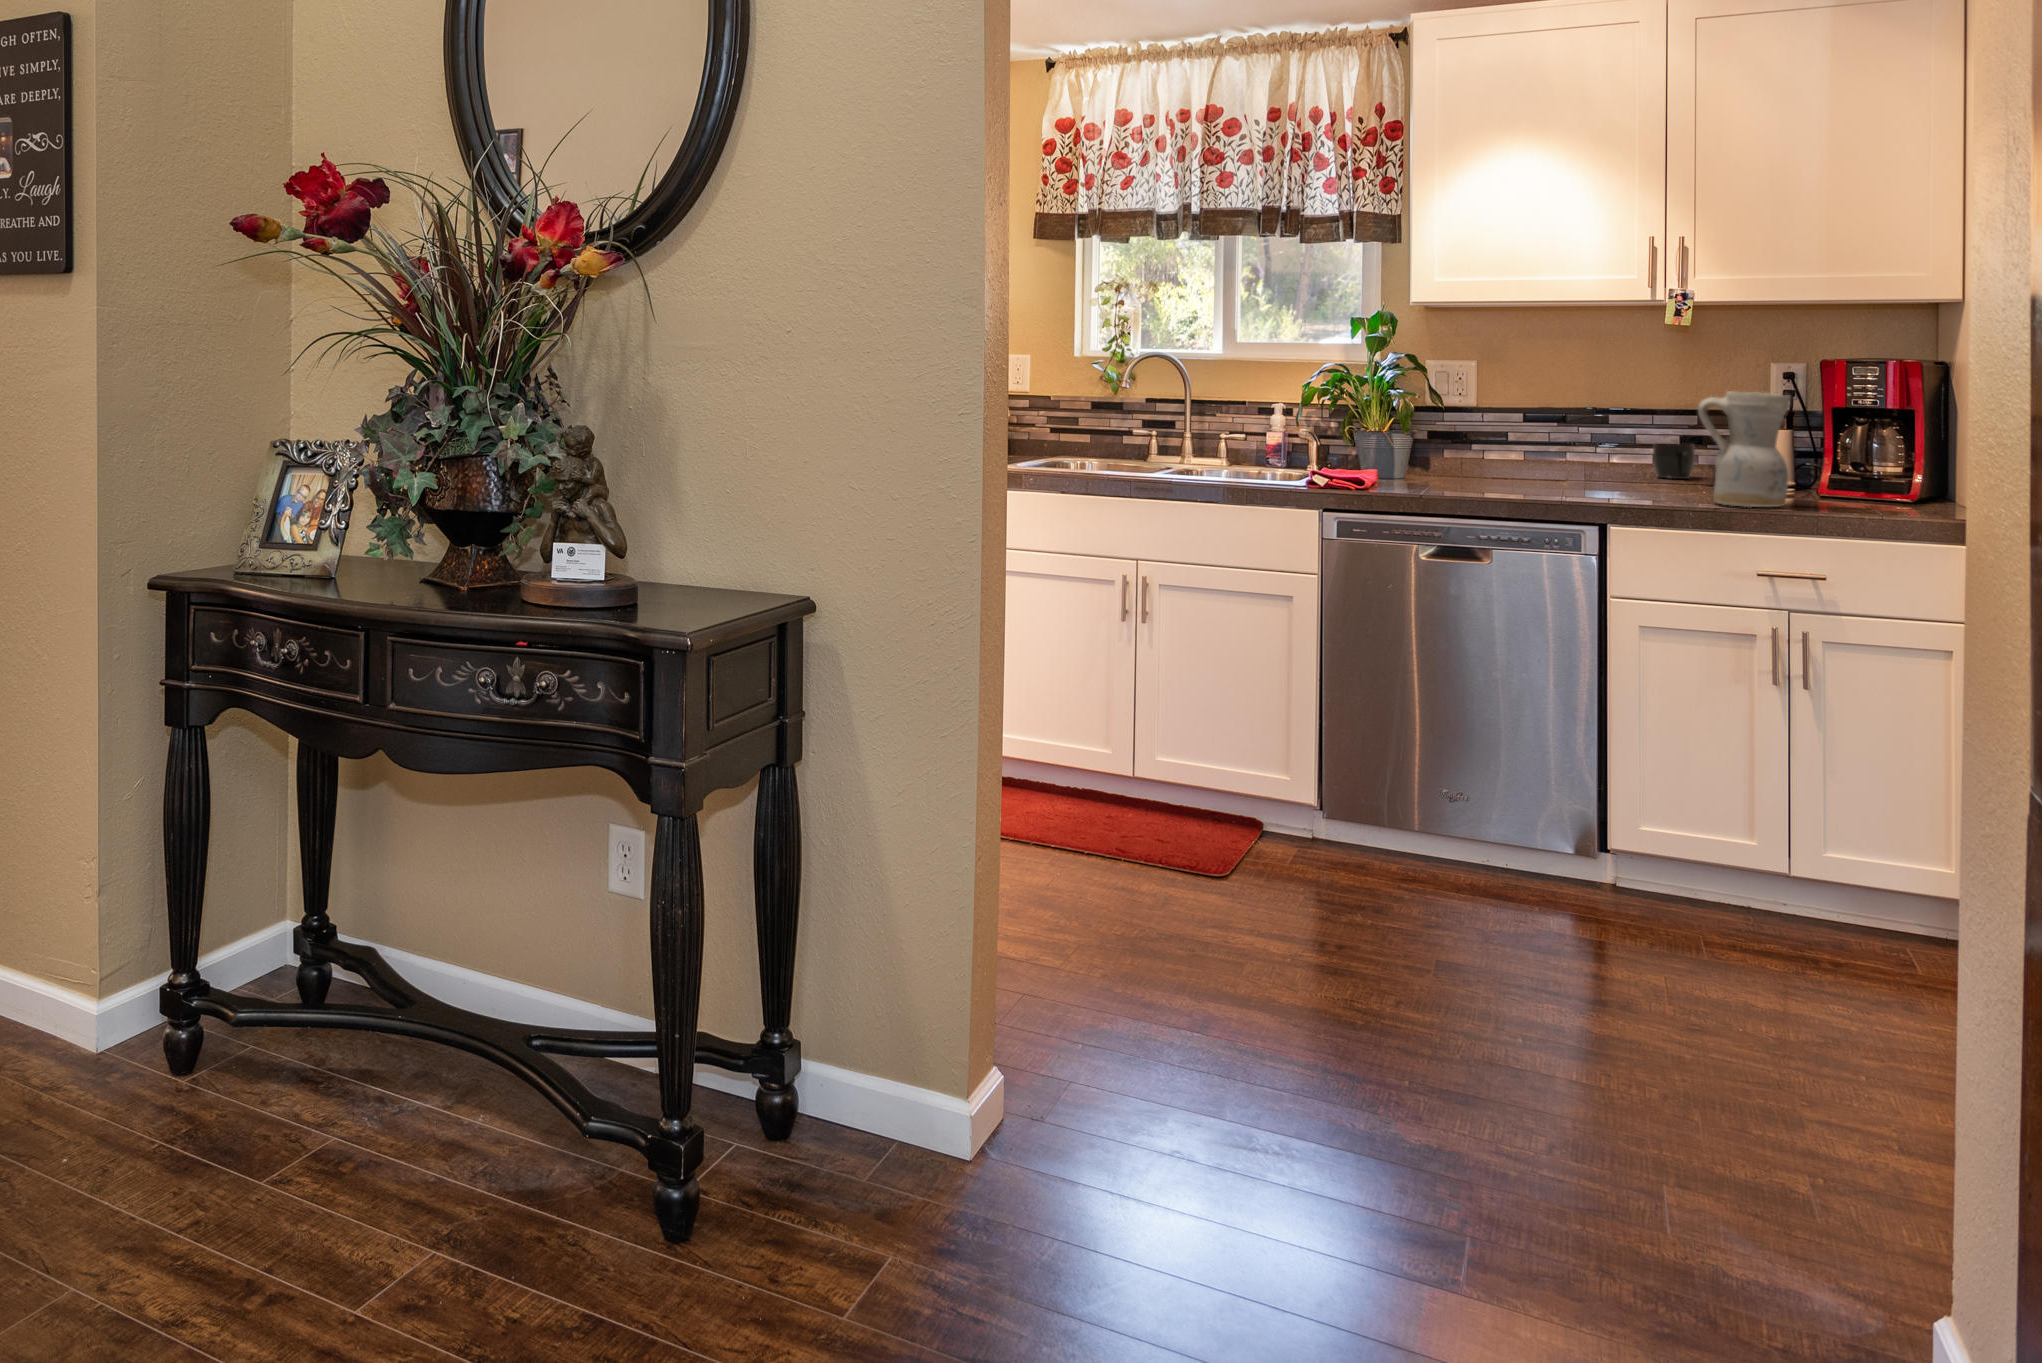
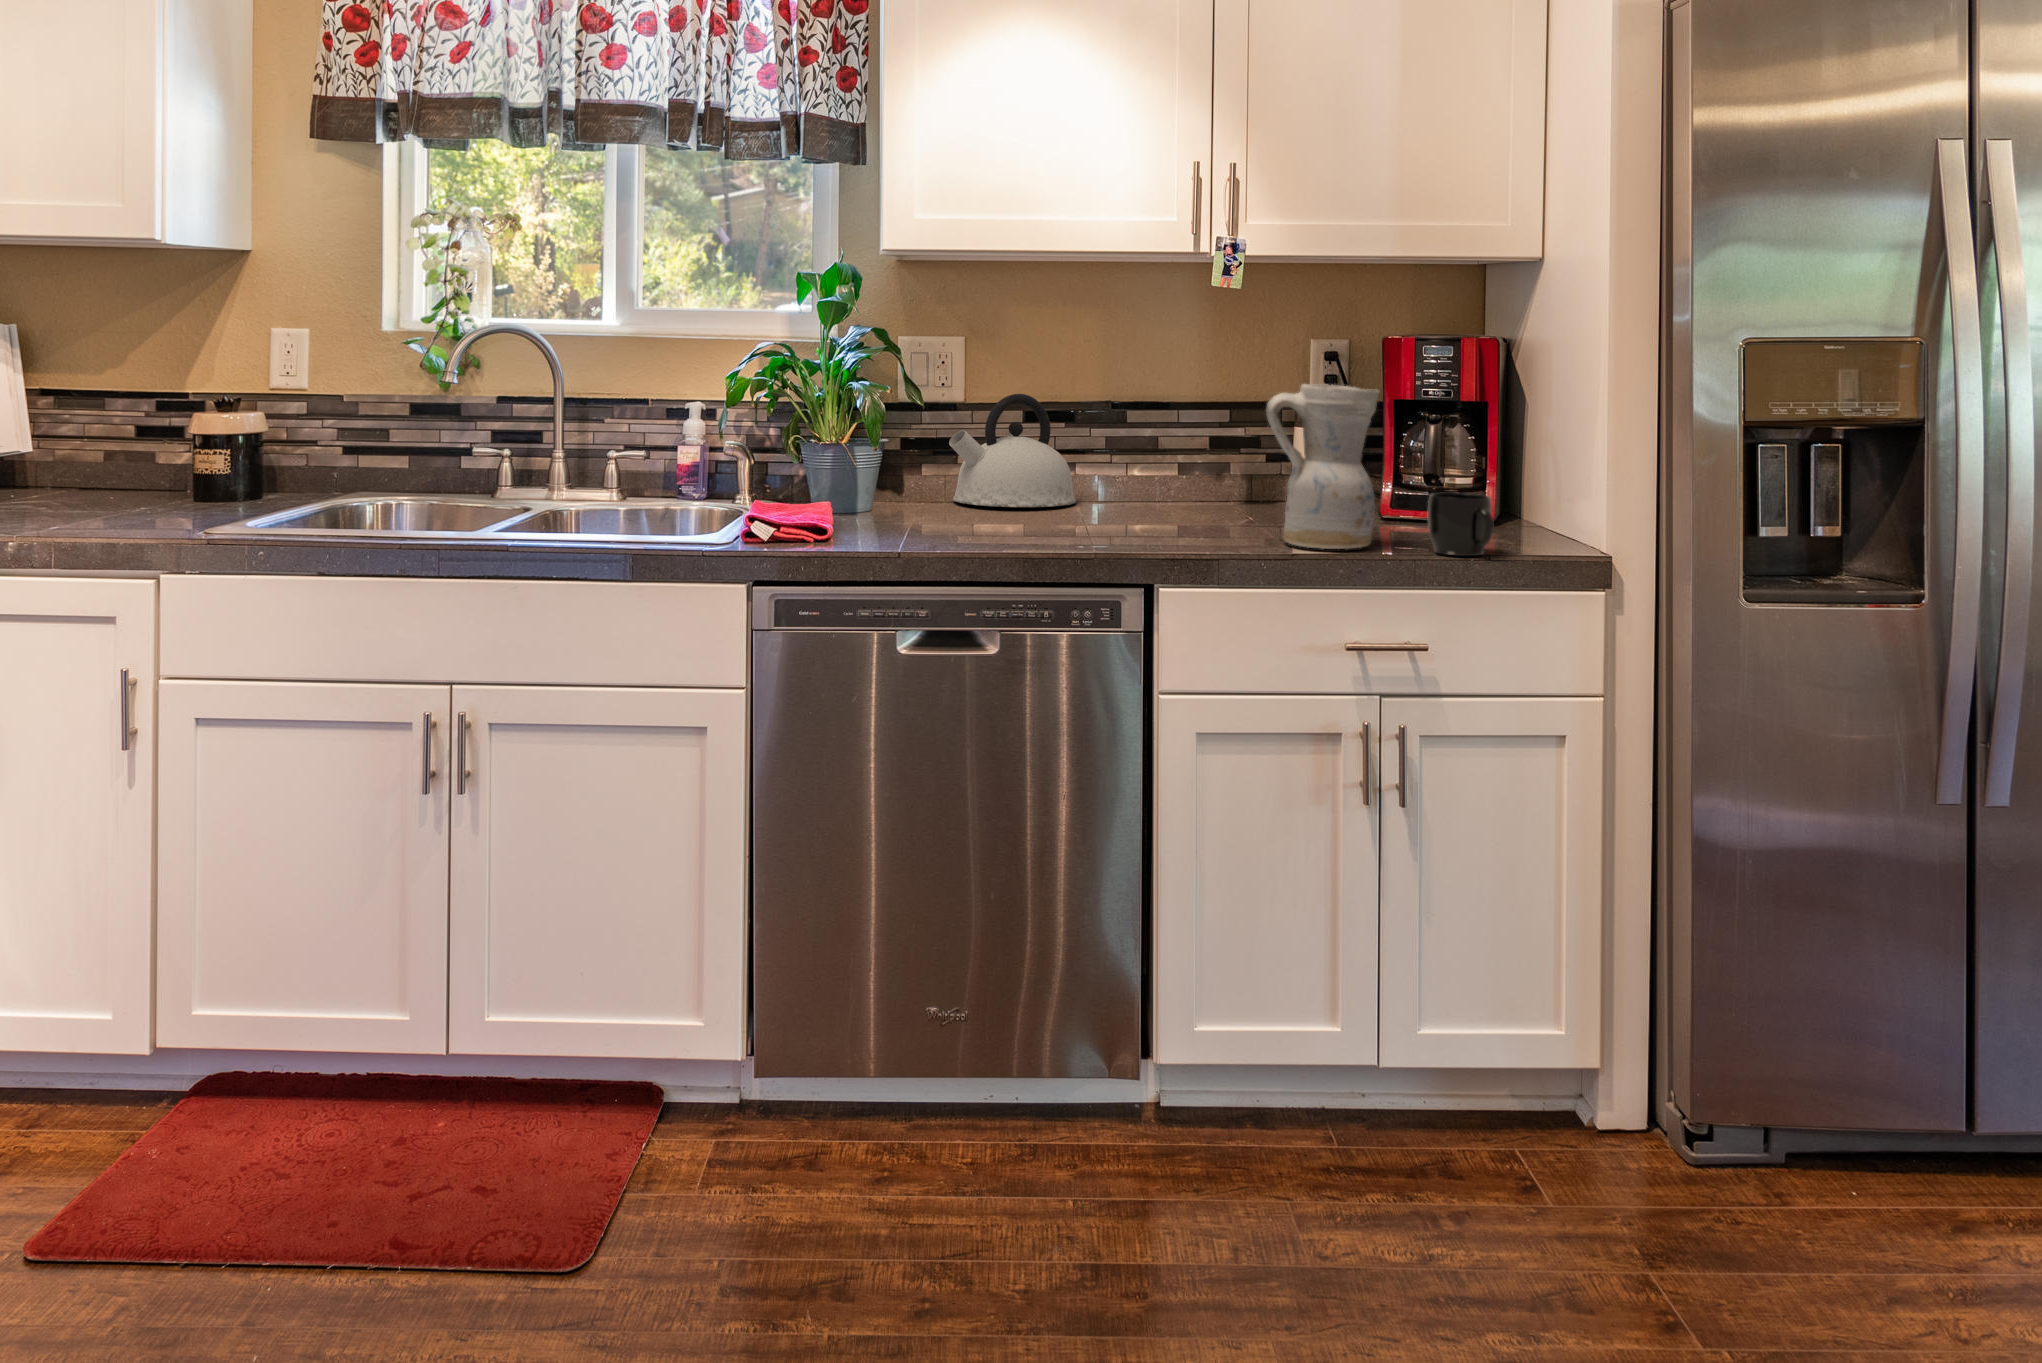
kettle: none [1463,400,1564,479] -> present [949,394,1077,507]
mug: present [1652,443,1695,479] -> present [1428,493,1493,556]

